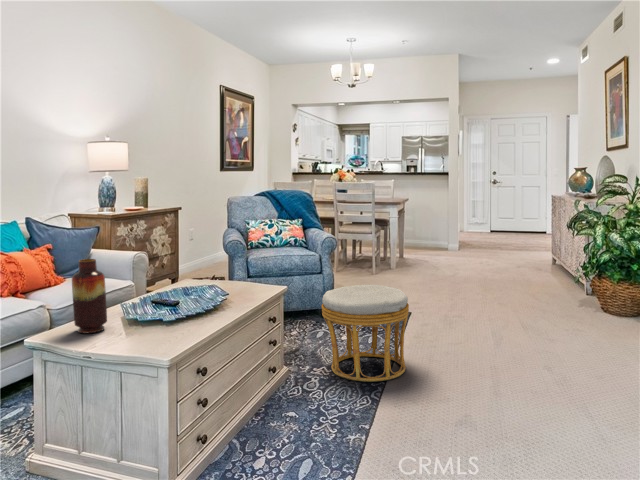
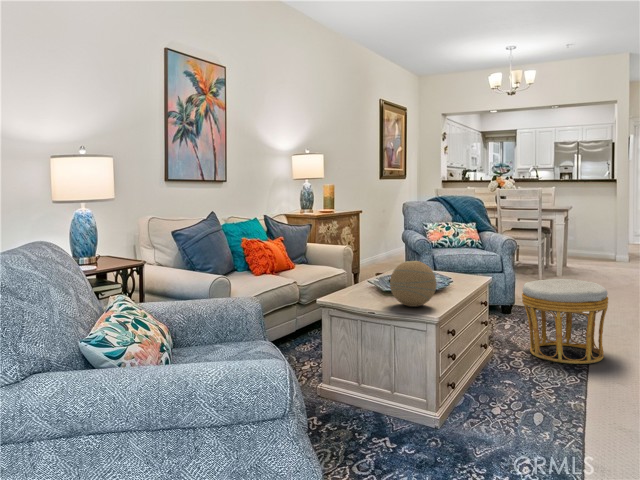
vase: present [72,259,107,334] -> none [347,243,370,300]
decorative orb: none [117,283,180,342] -> present [390,261,436,307]

